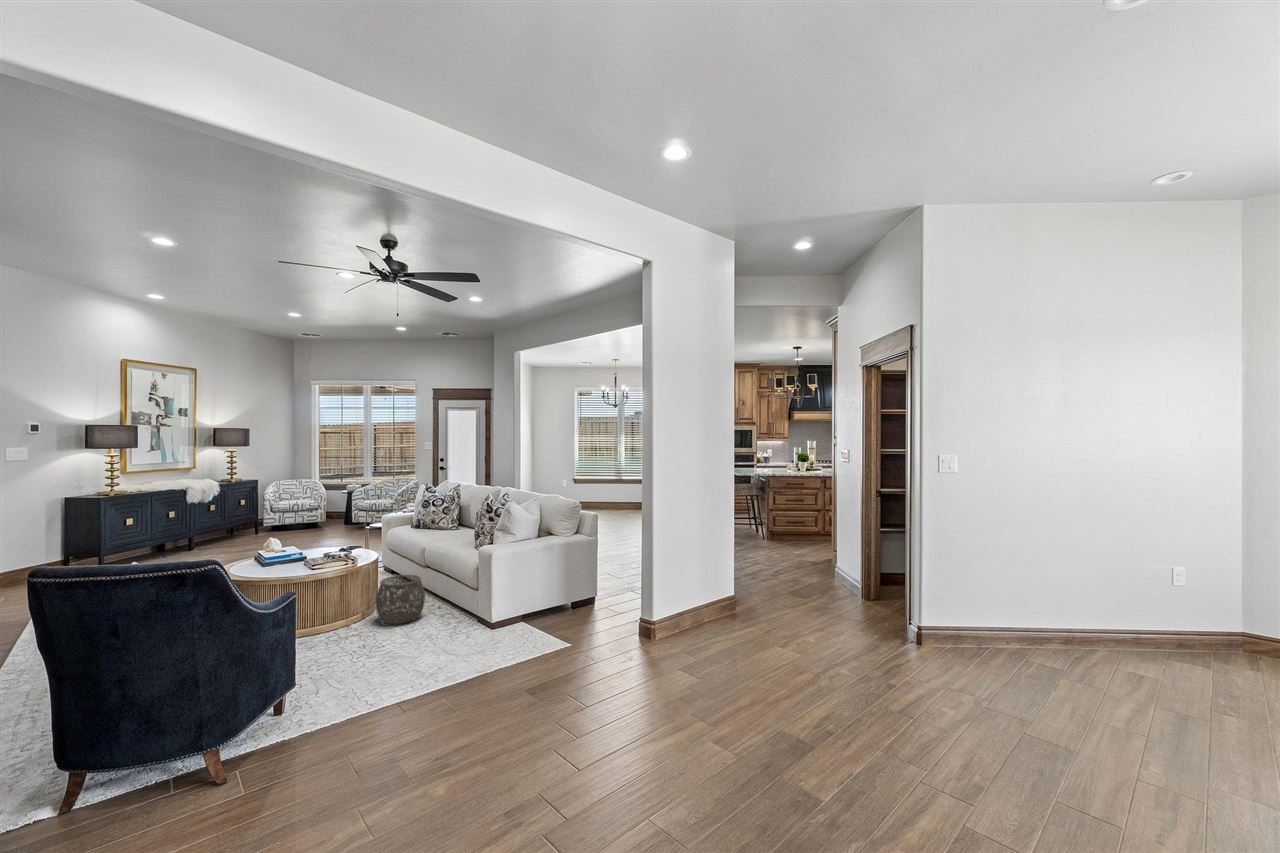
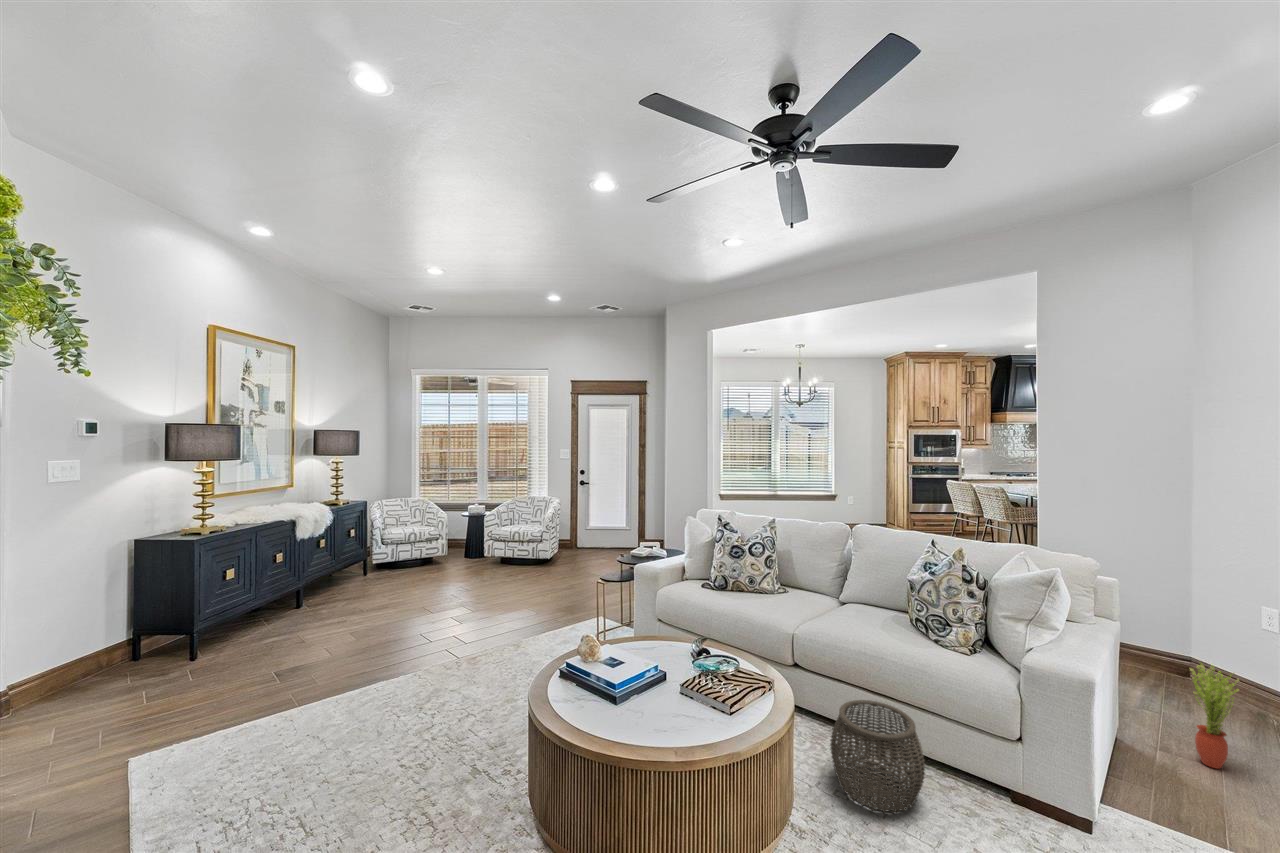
potted plant: none [593,557,619,616] -> present [1190,663,1239,769]

